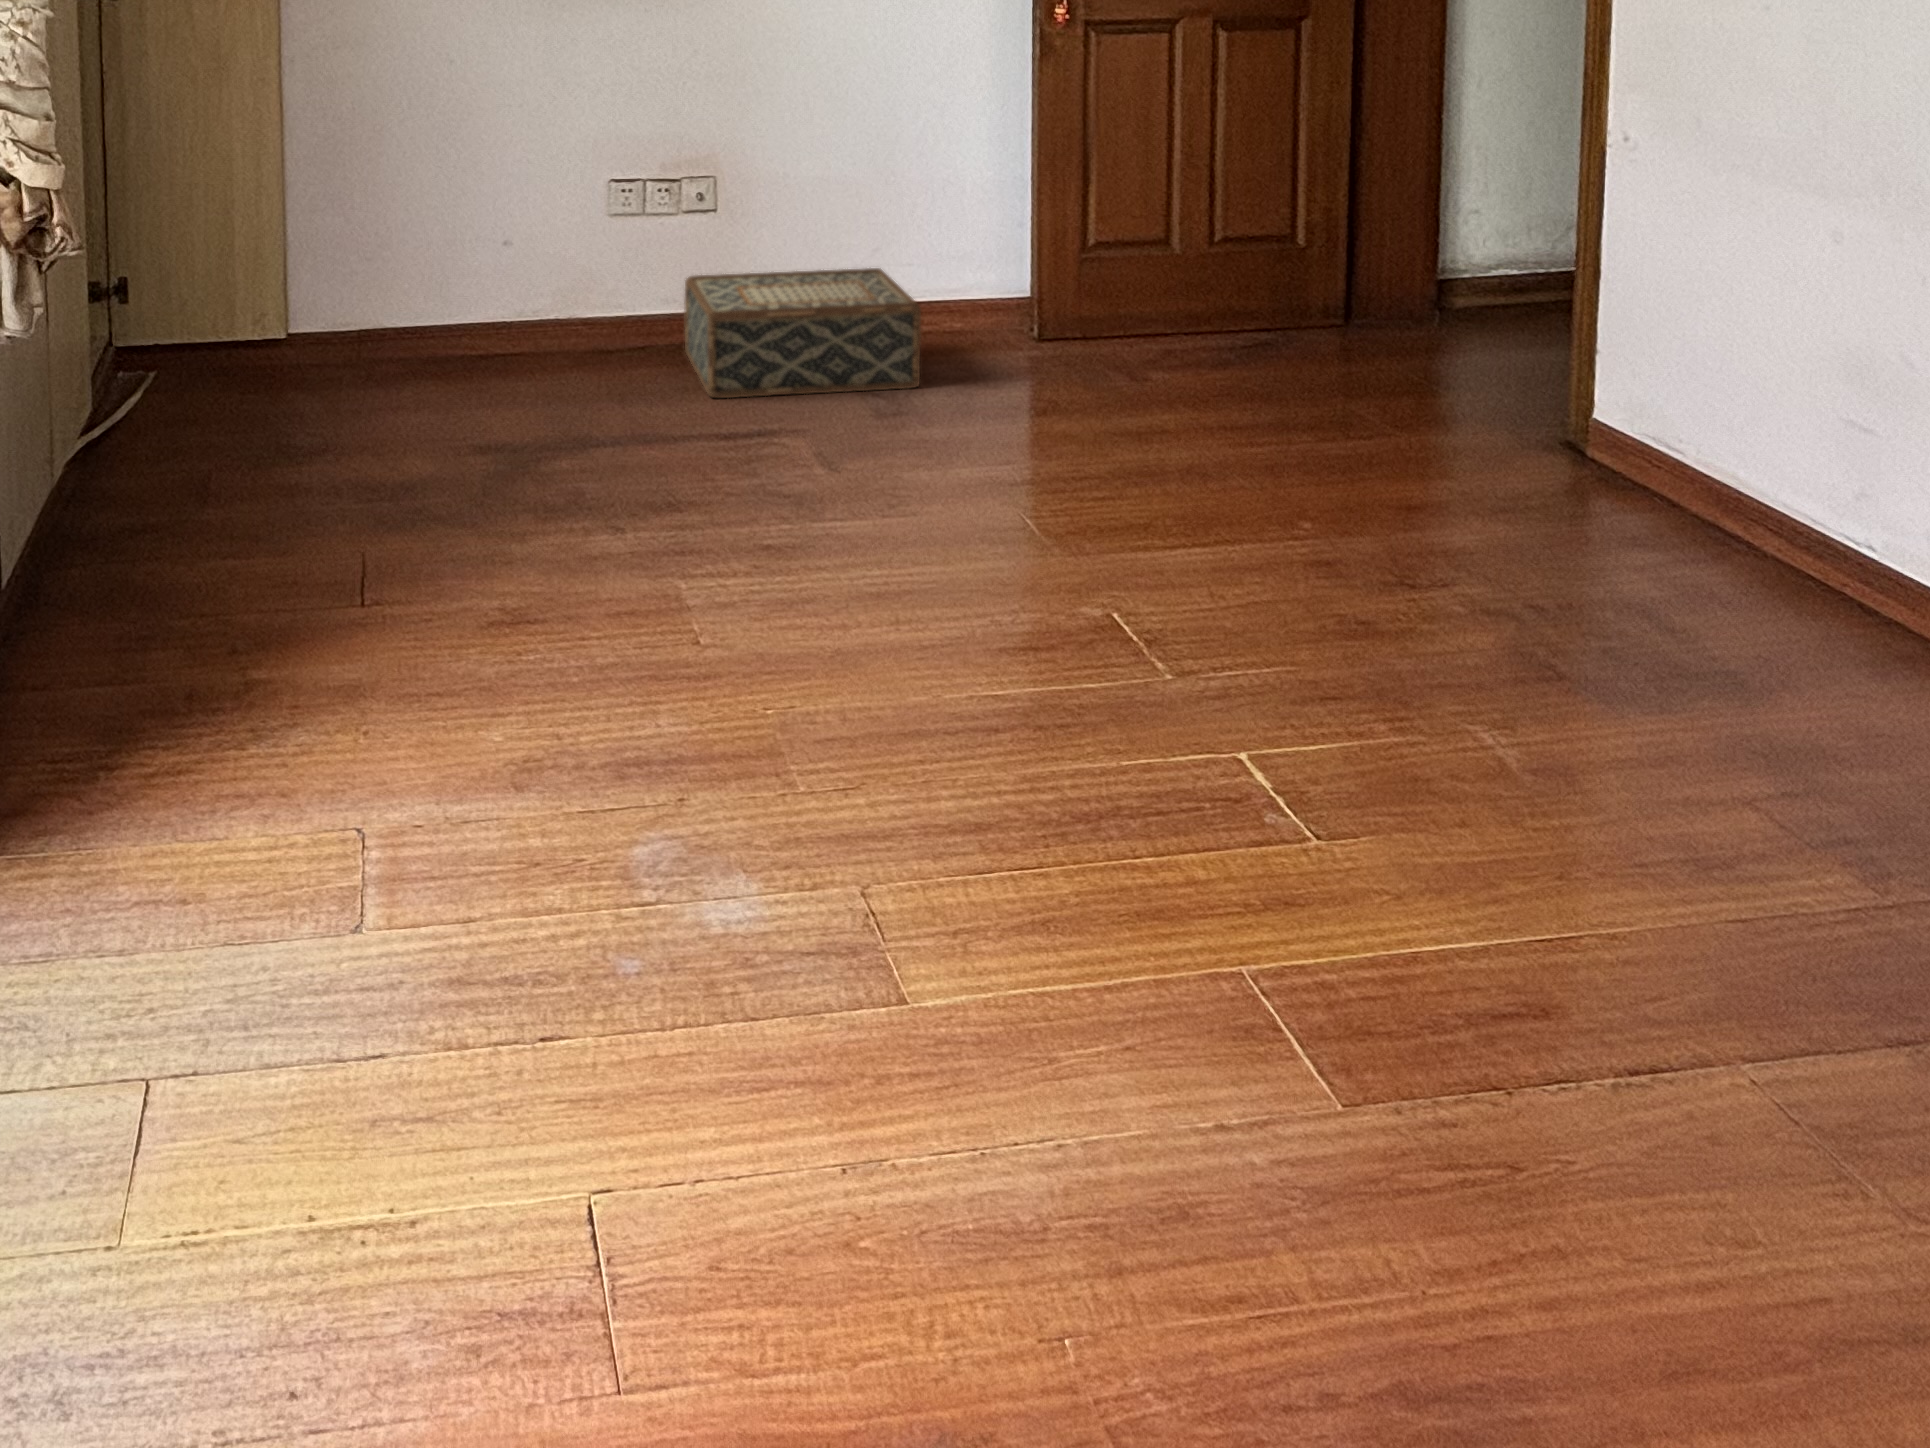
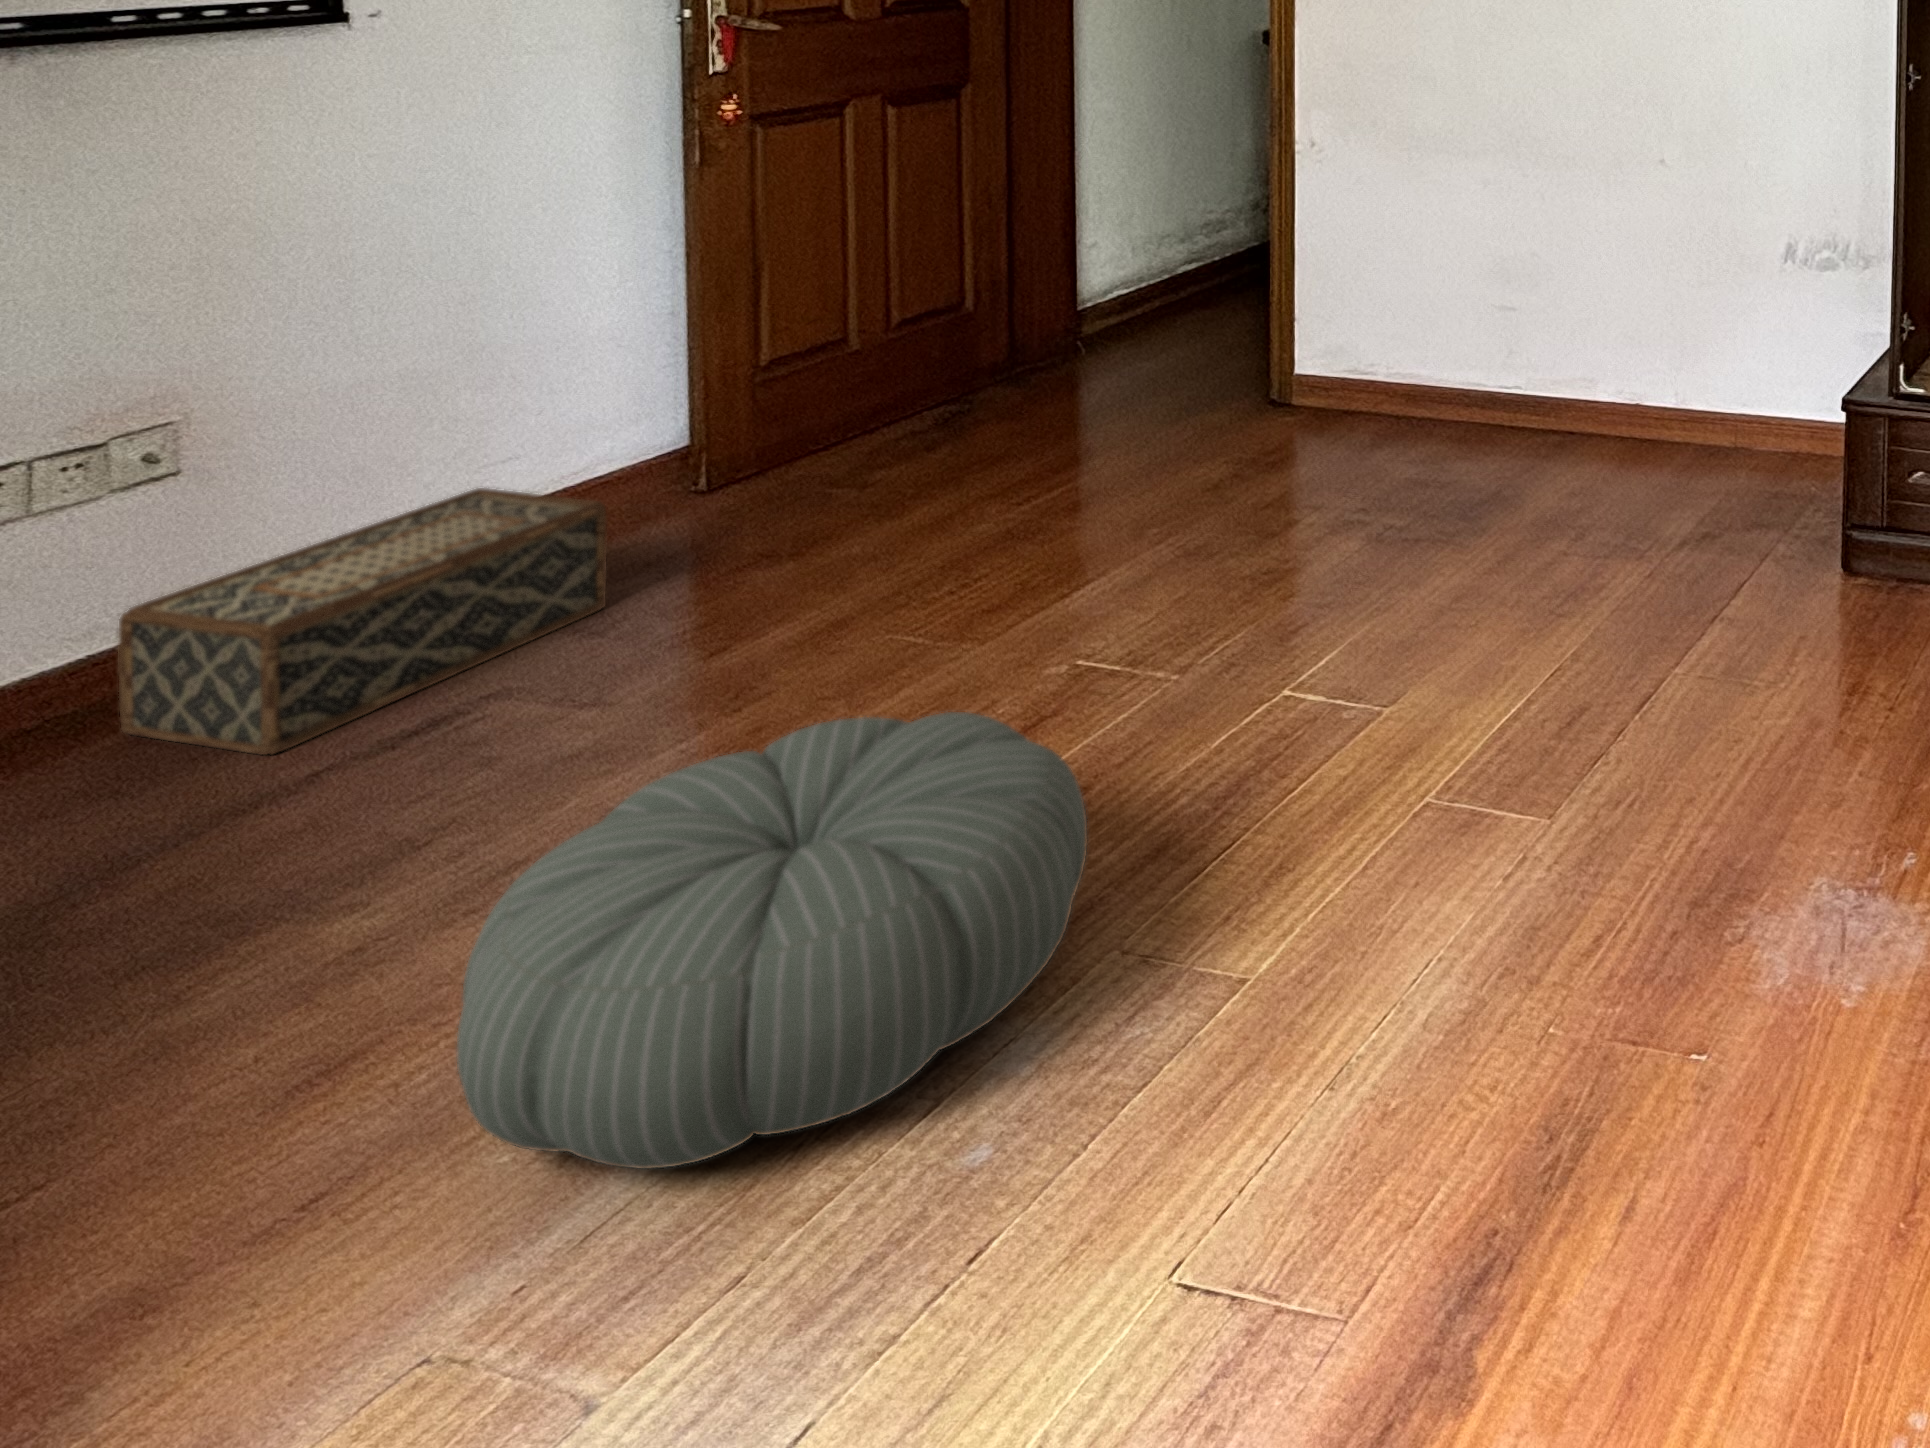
pouf: none [477,504,901,854] -> present [457,712,1087,1169]

